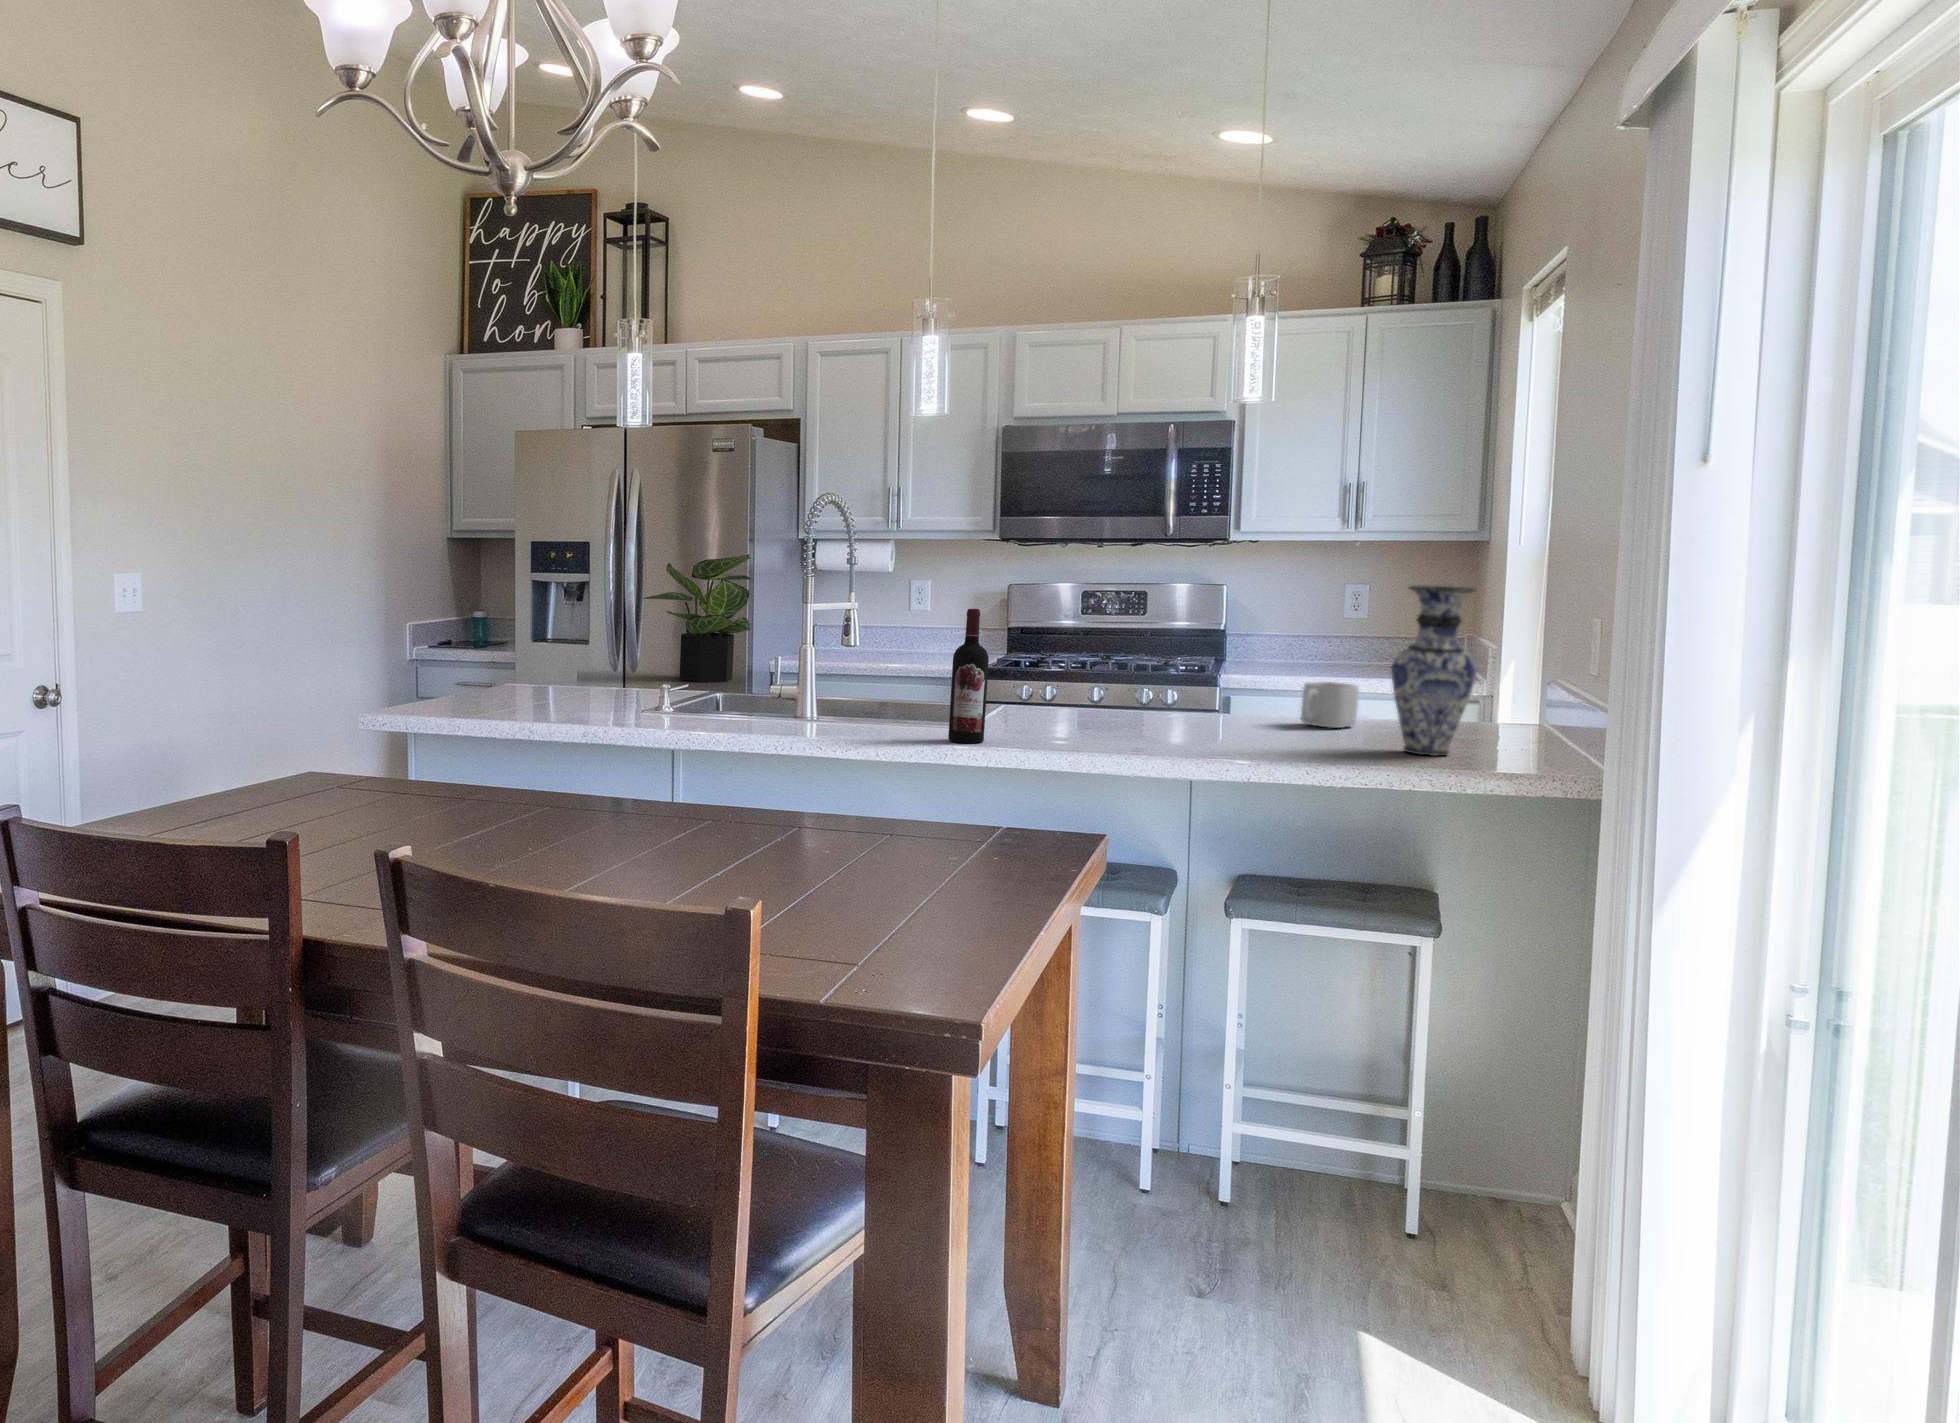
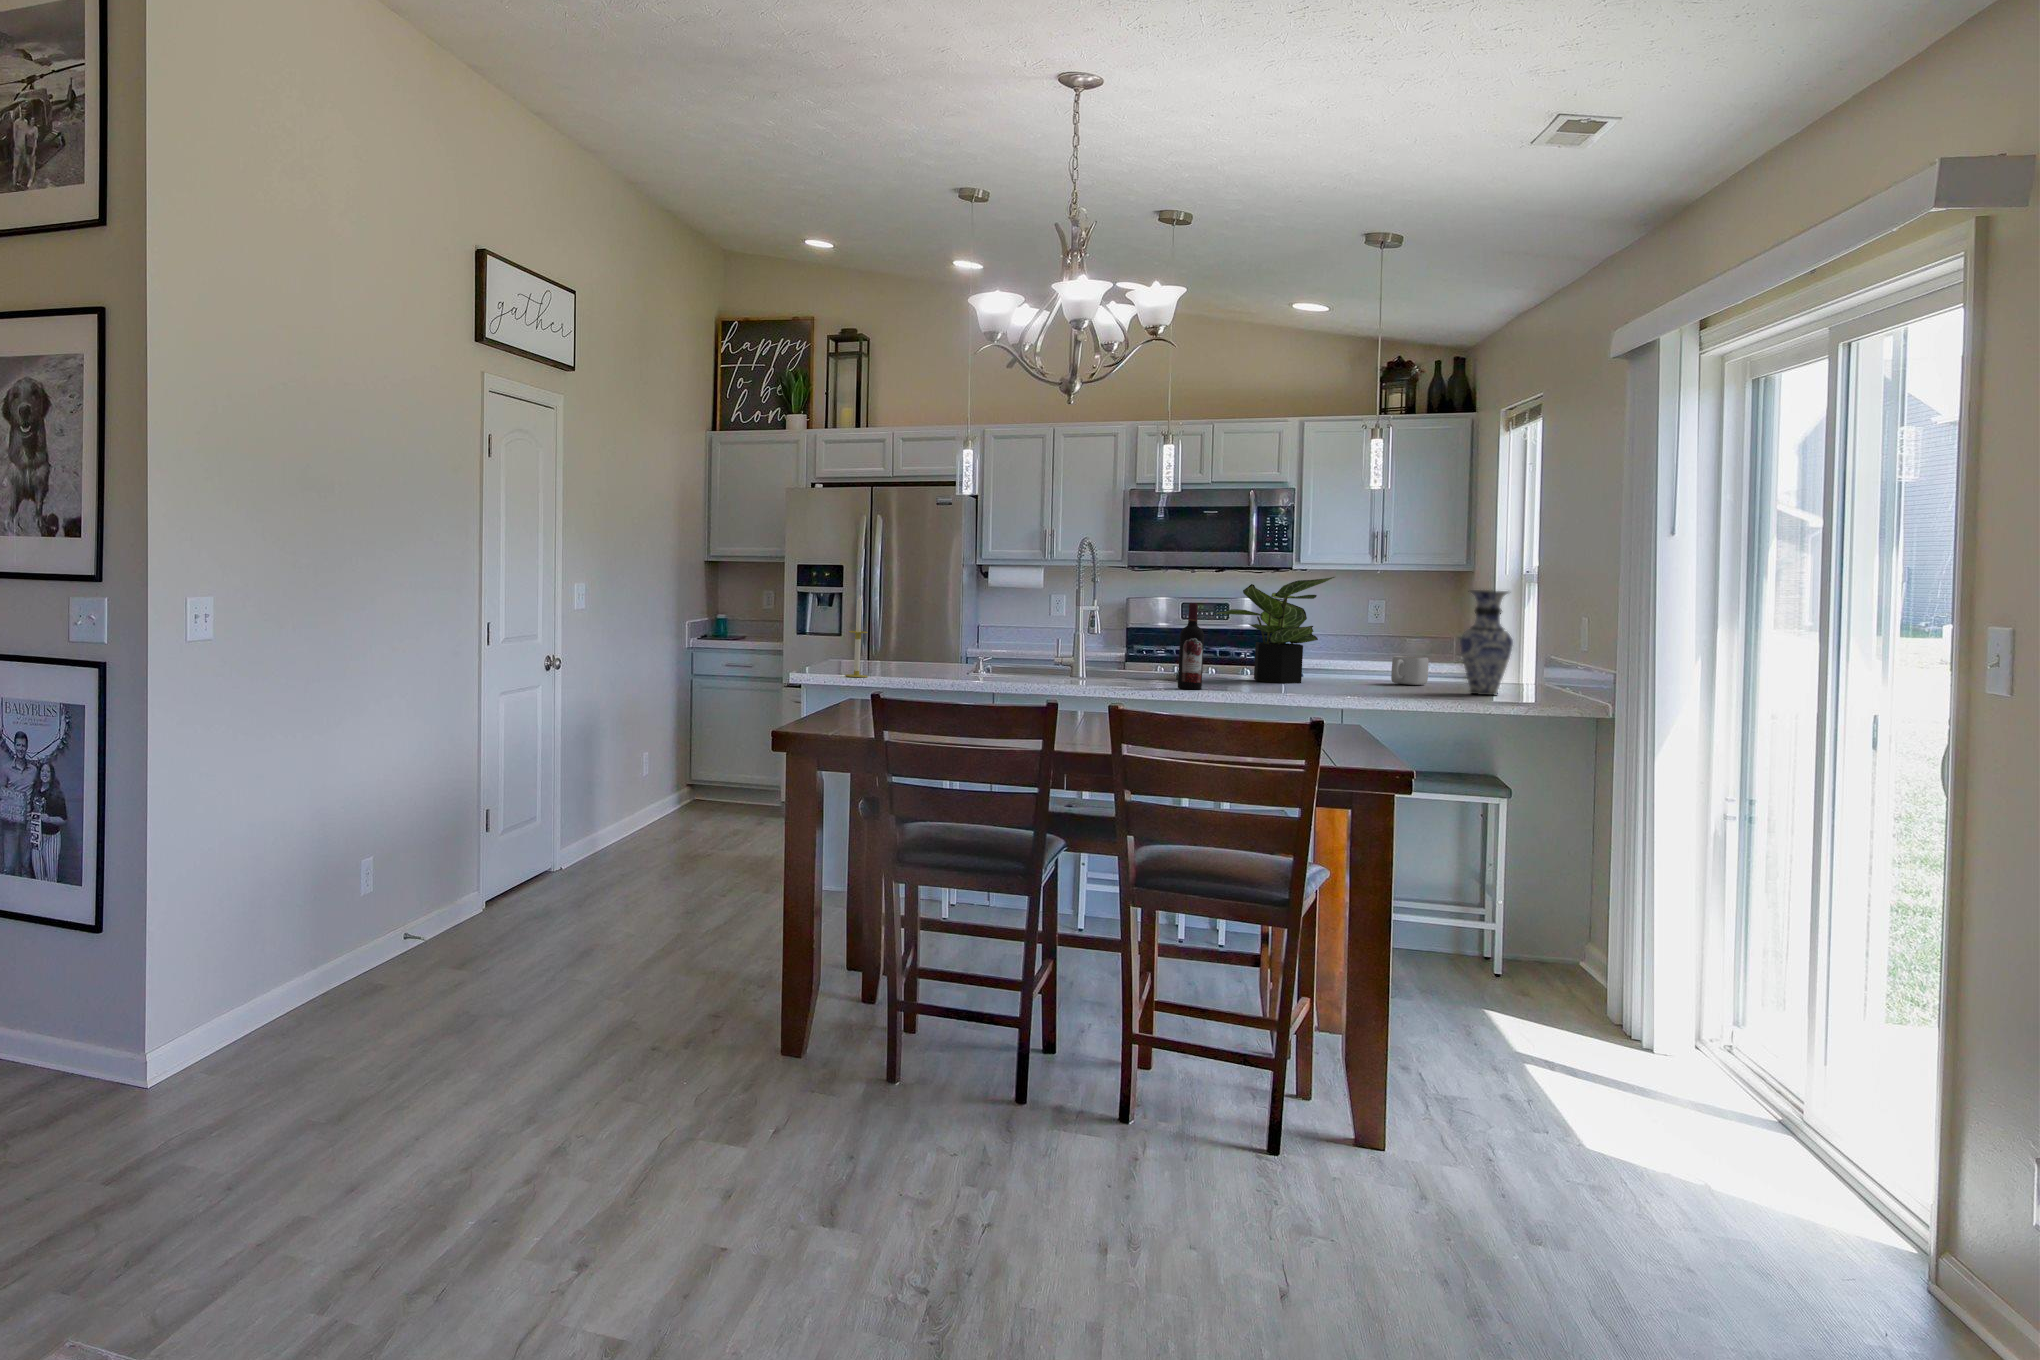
potted plant: present [643,555,751,682] -> present [1216,577,1334,683]
candle: none [493,592,525,715] -> present [845,595,868,677]

